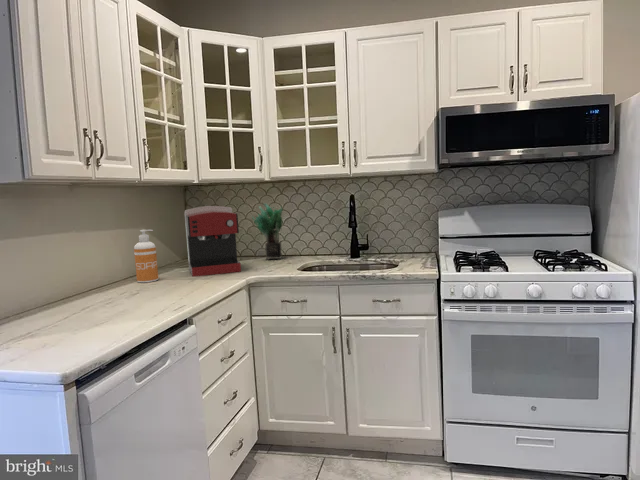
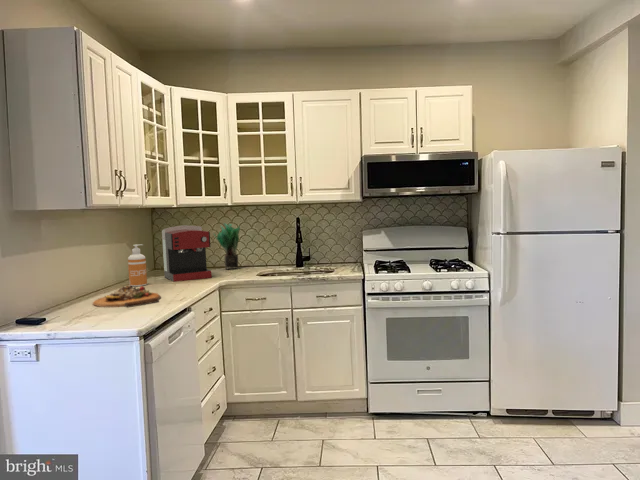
cutting board: none [54,287,151,322] -> present [93,286,161,307]

